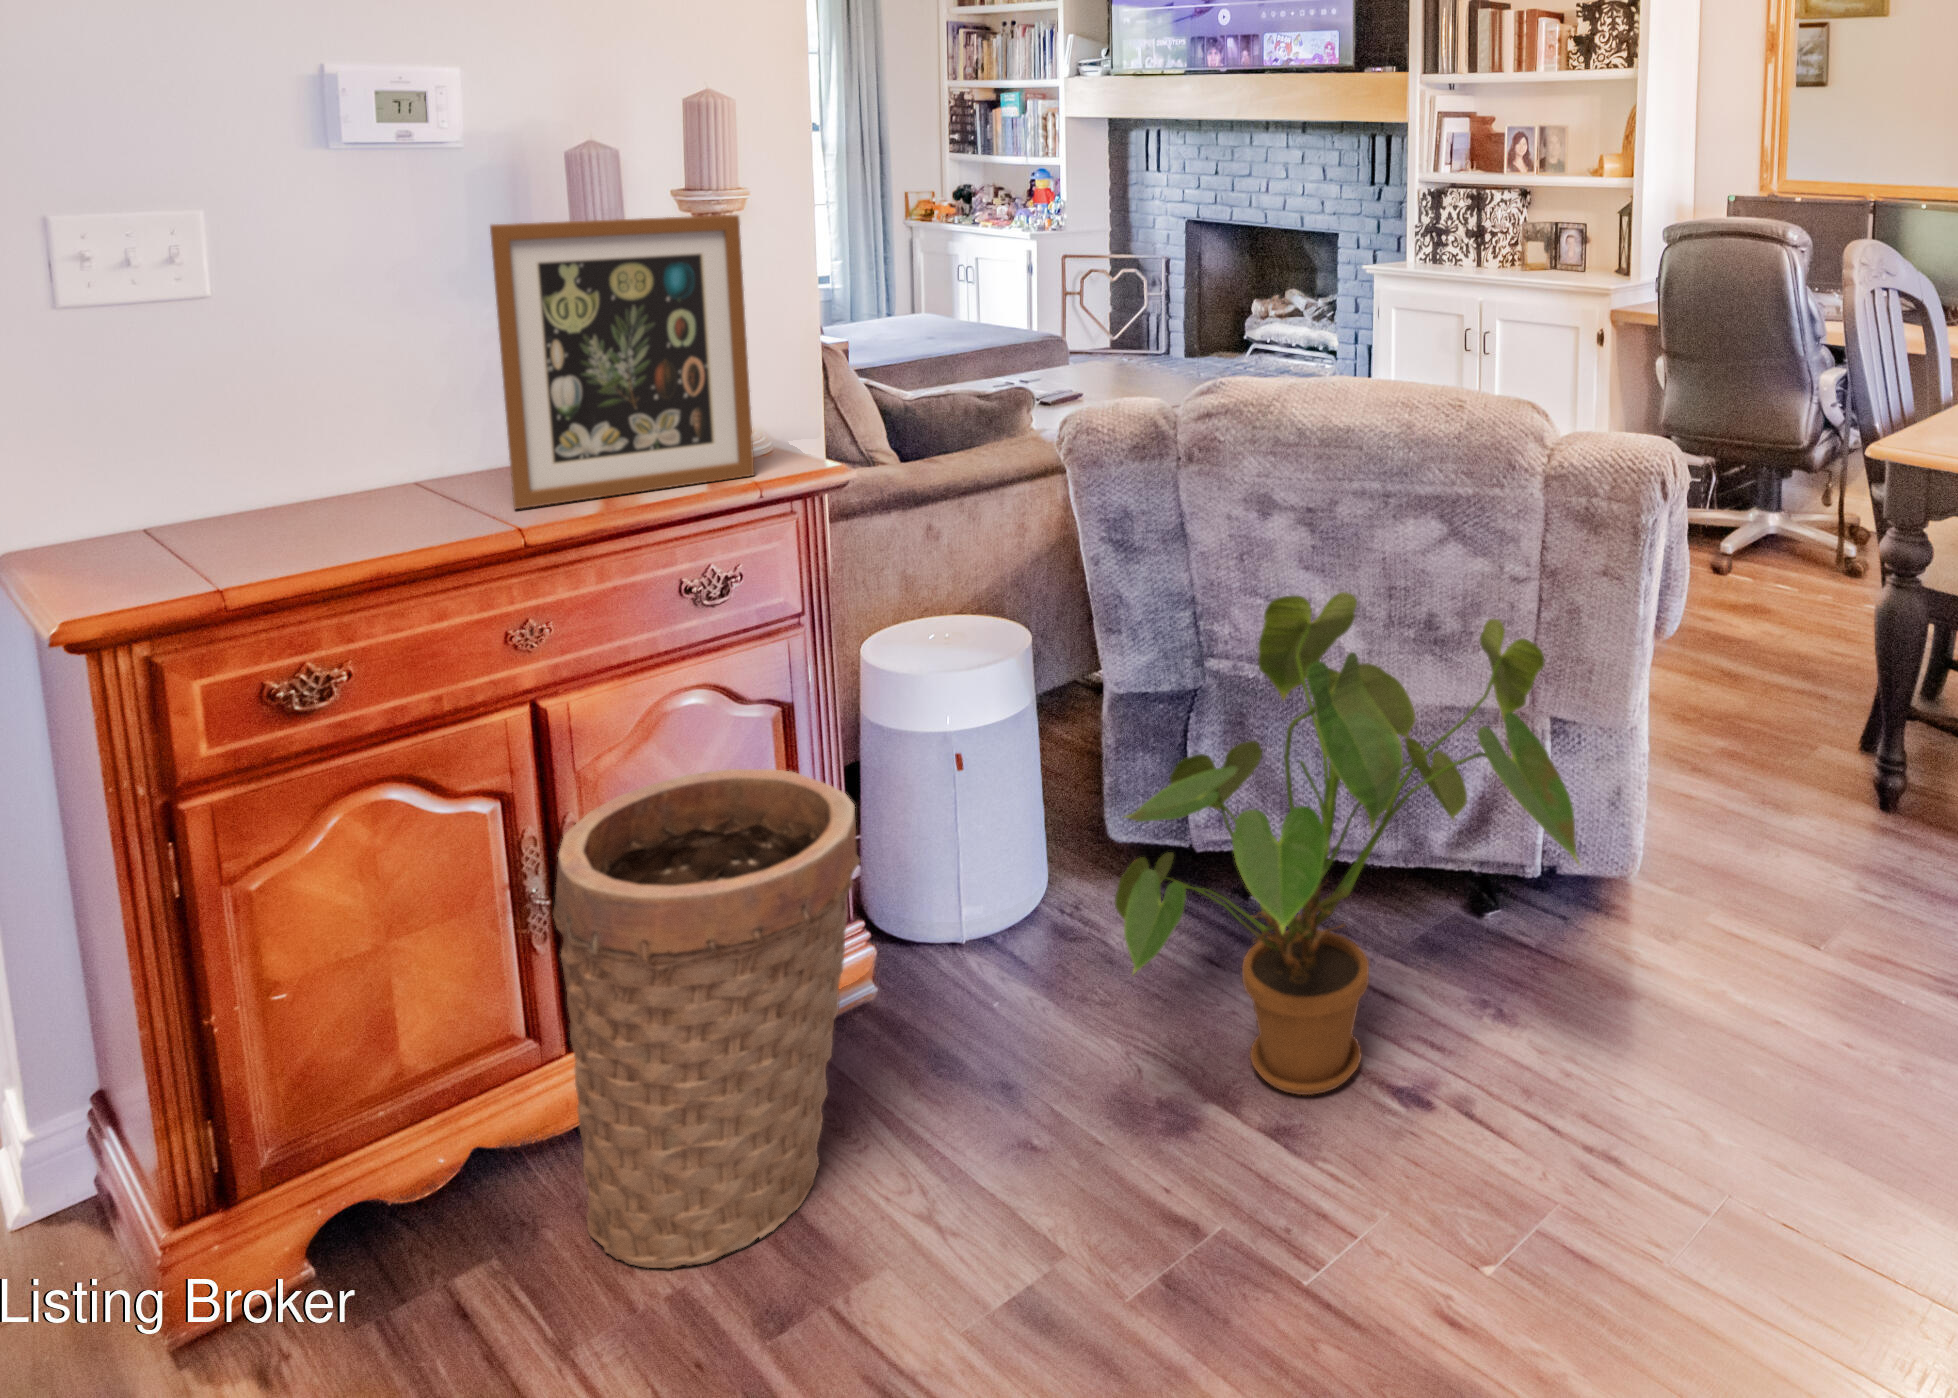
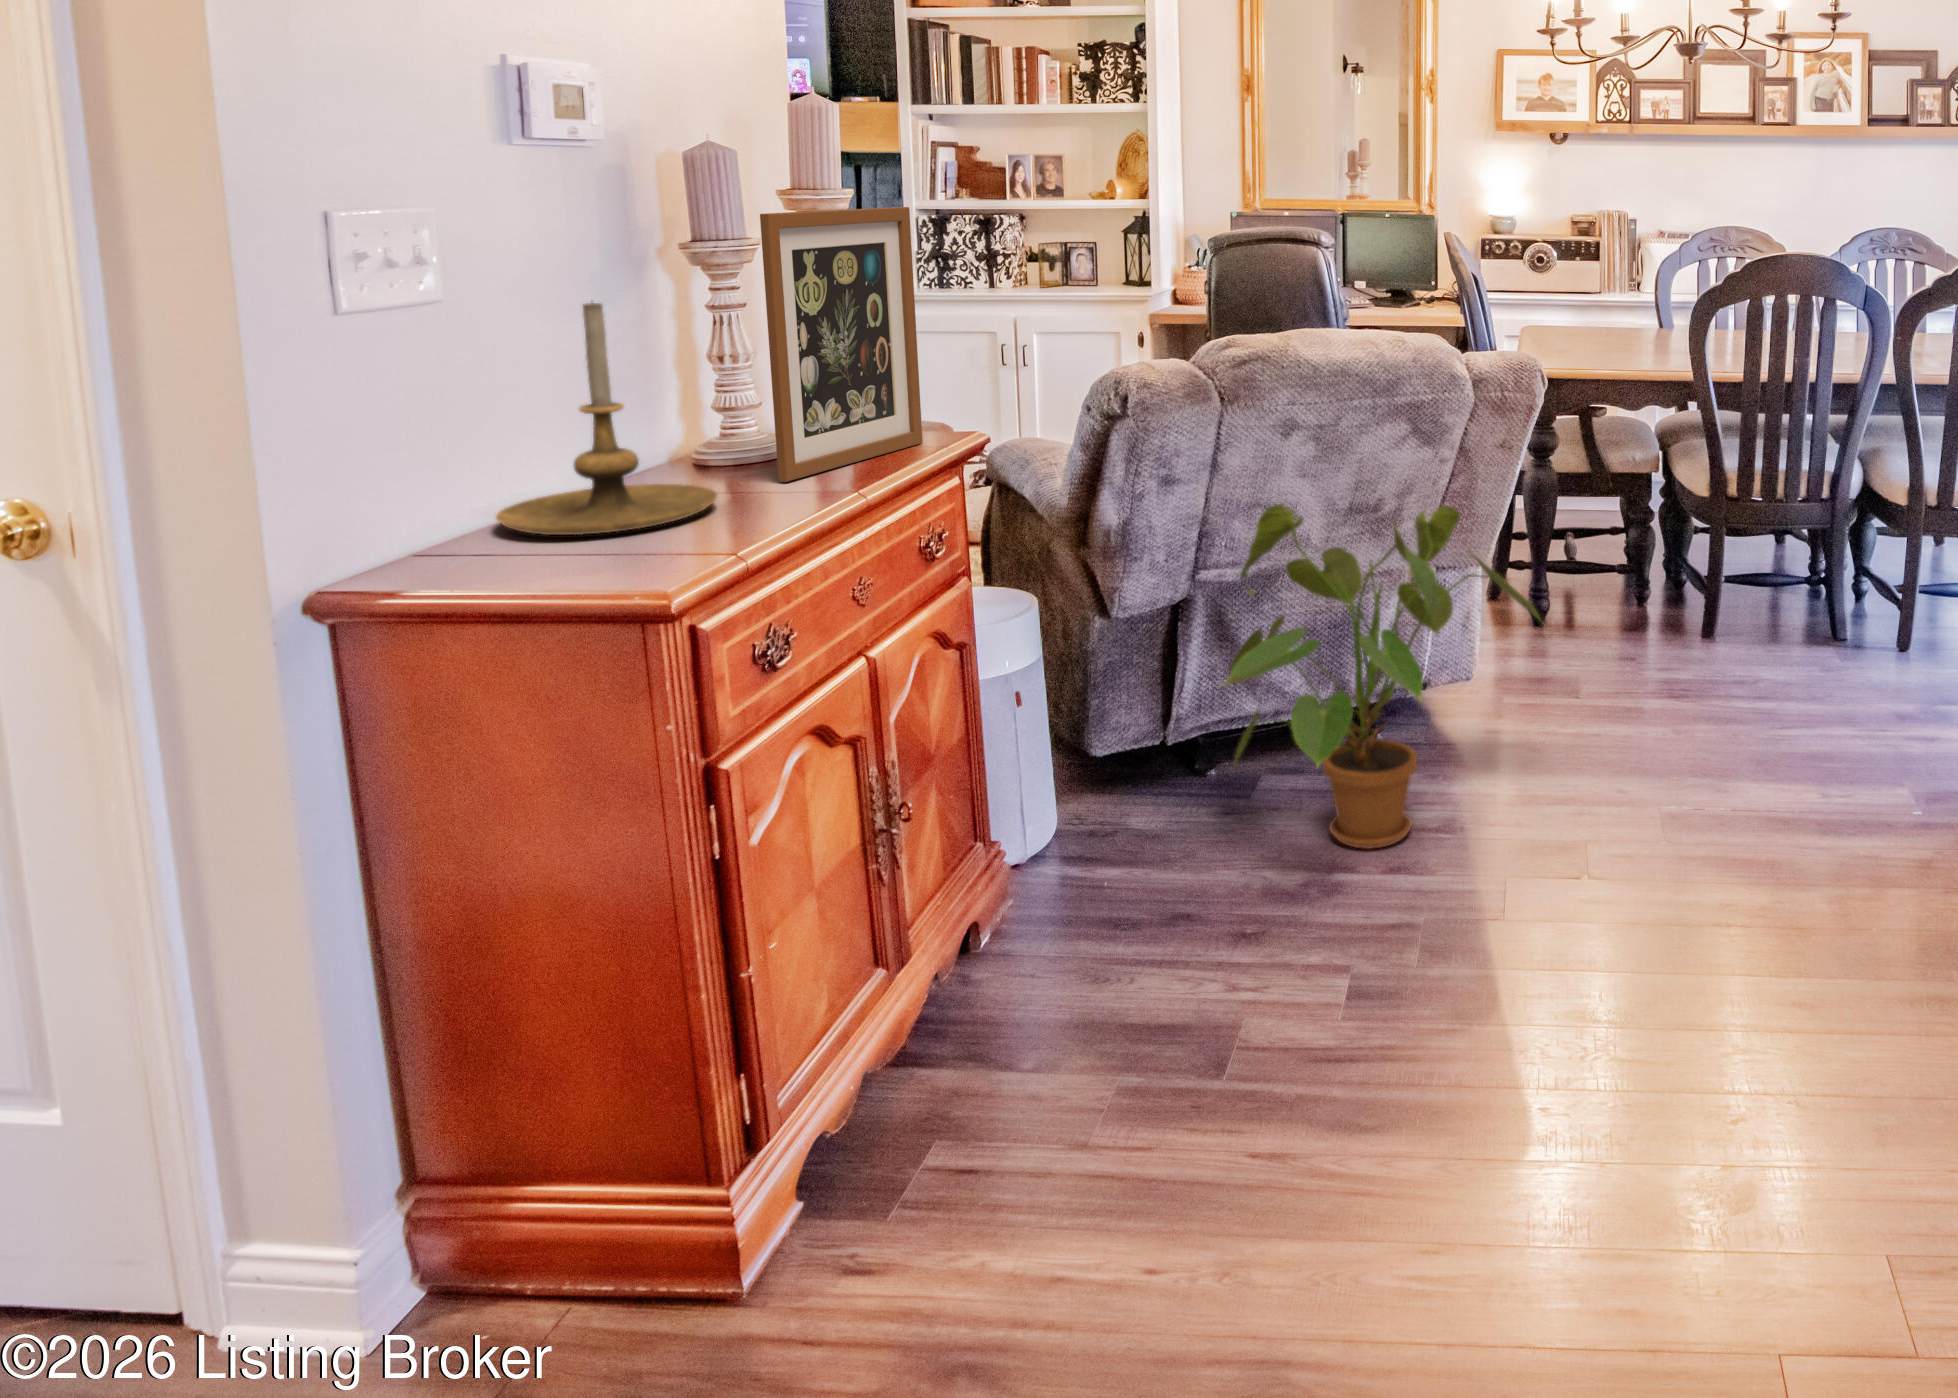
candle holder: none [179,311,414,550] -> present [496,303,718,535]
basket: present [553,769,860,1268] -> none [911,682,1161,1084]

